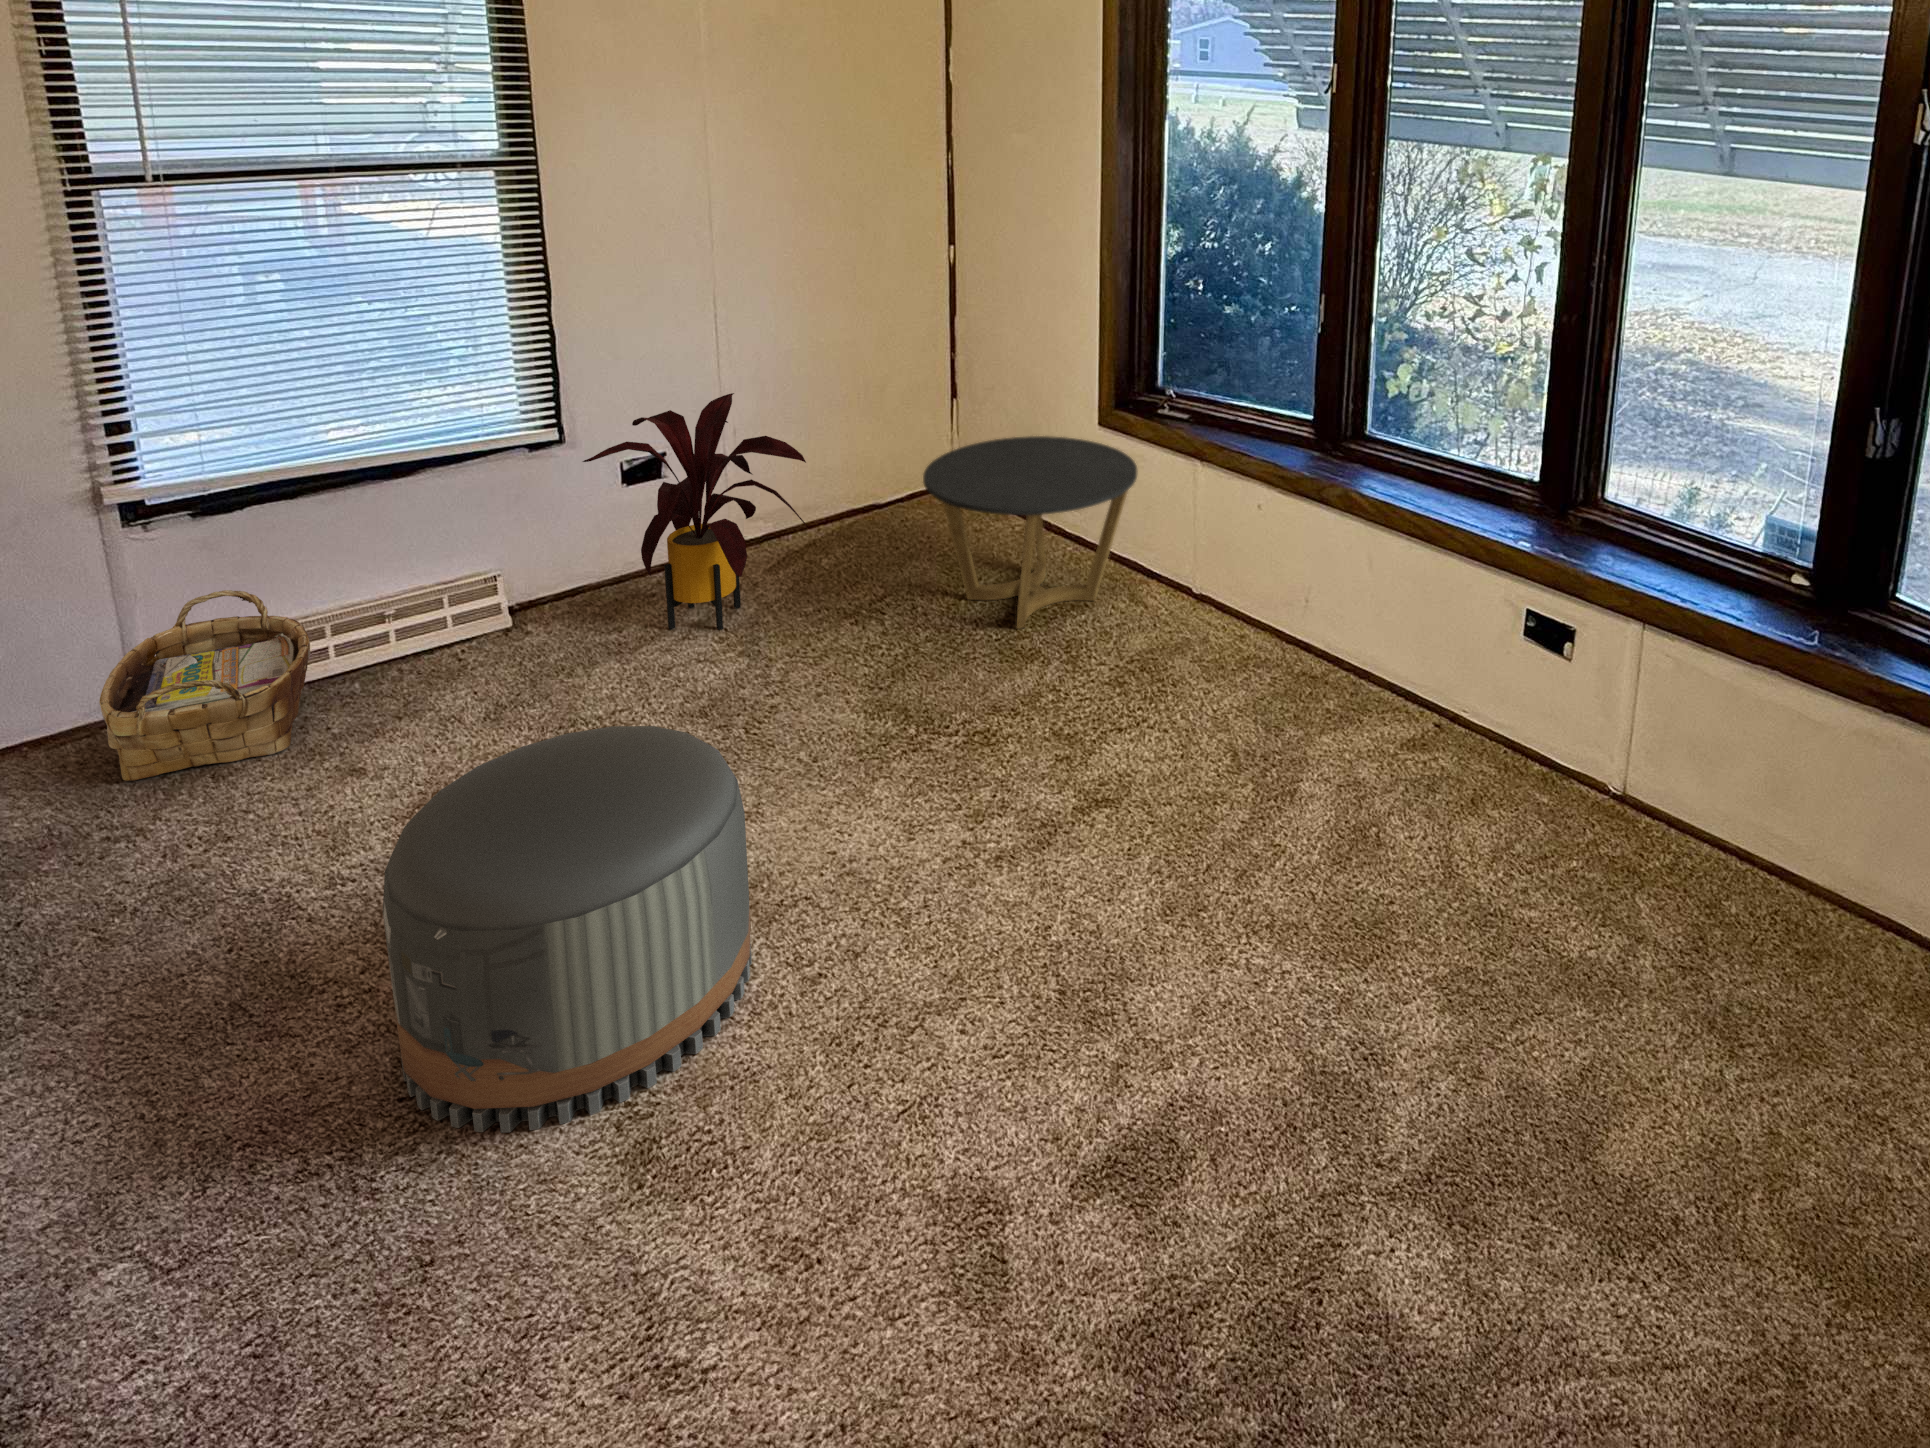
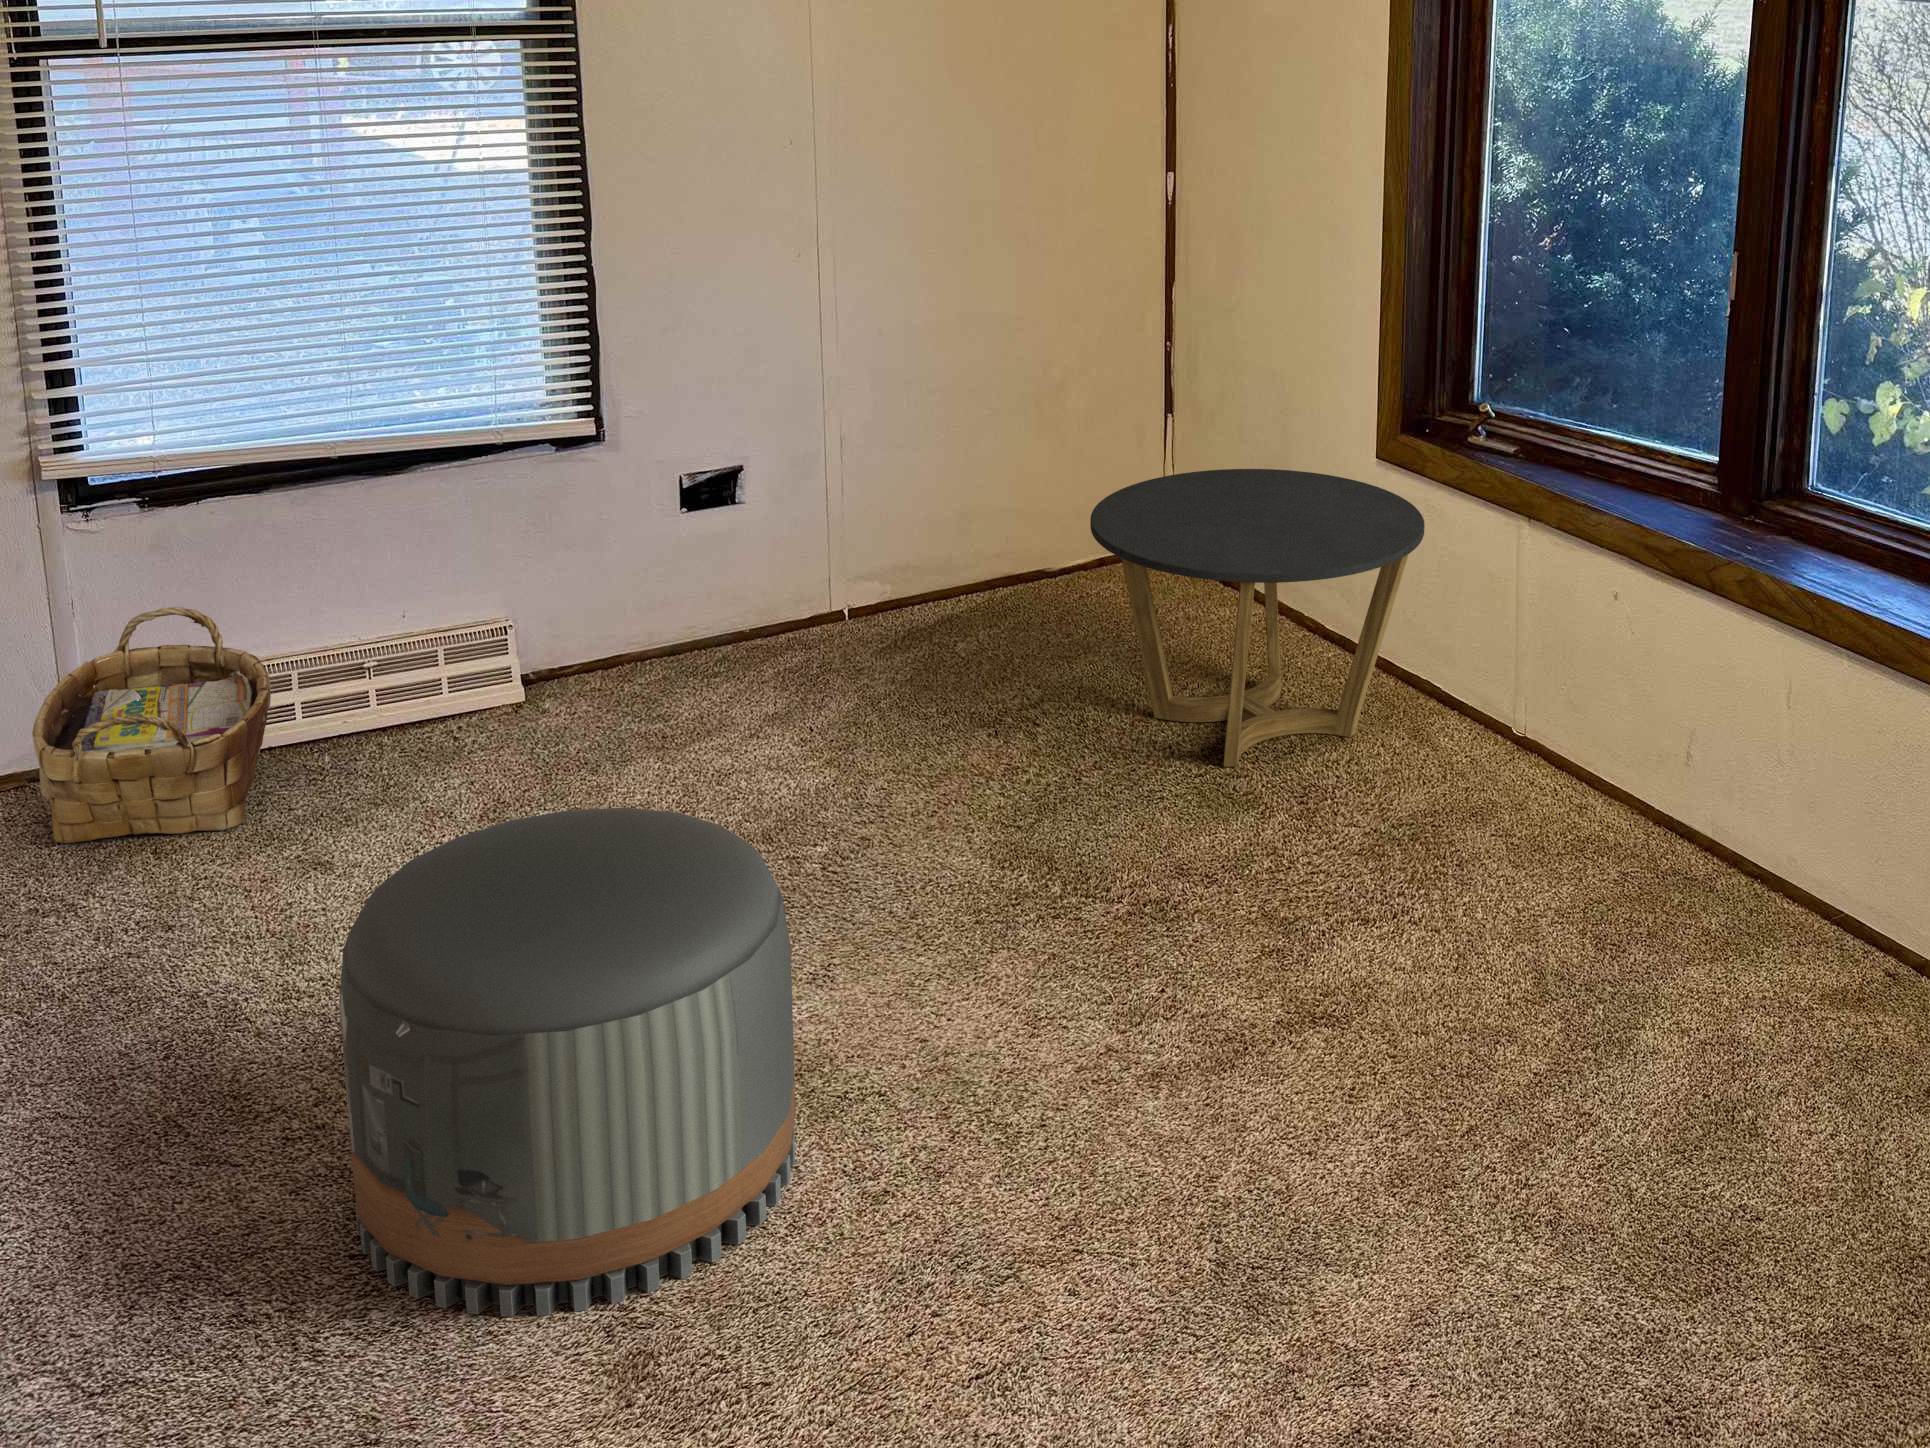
house plant: present [583,393,807,630] -> none [614,377,923,729]

